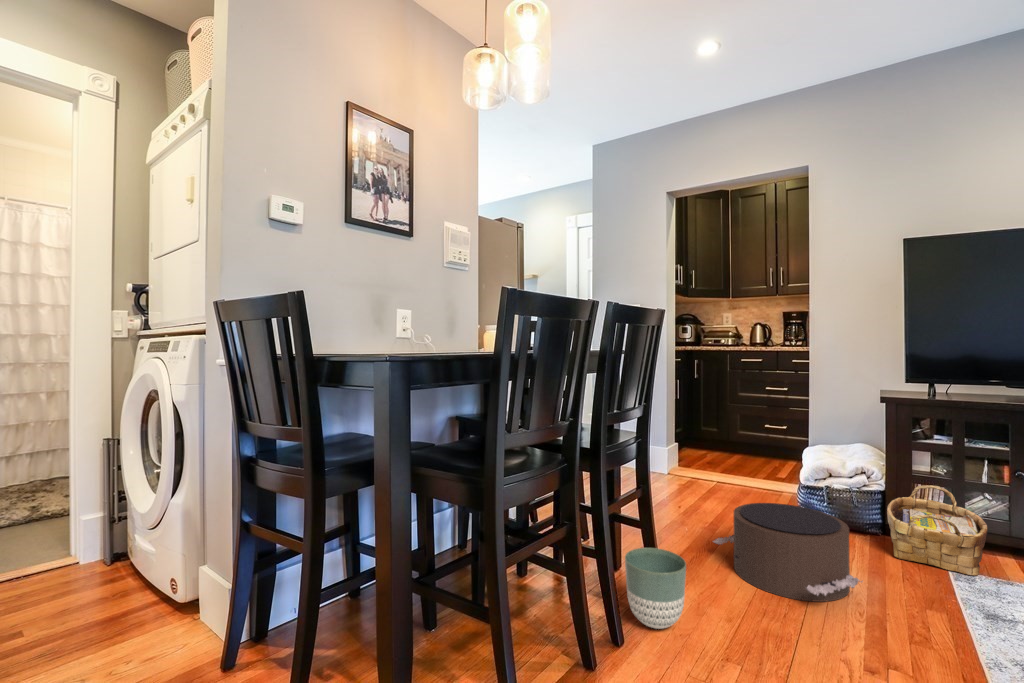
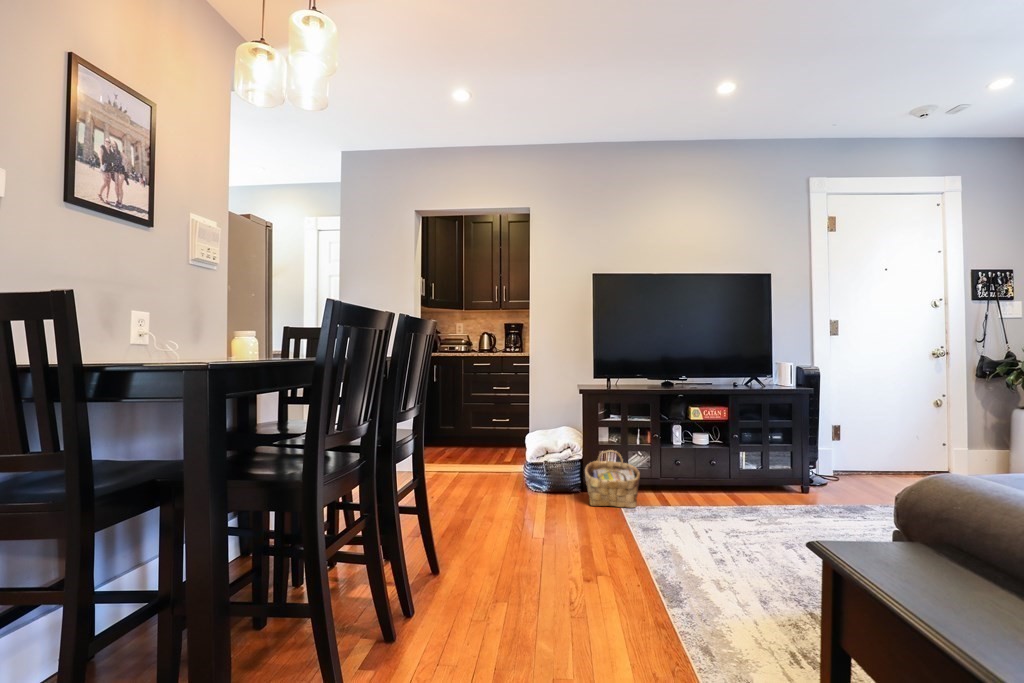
pouf: present [713,503,863,602] -> none [469,478,576,548]
planter: present [625,548,686,629] -> none [410,528,461,596]

